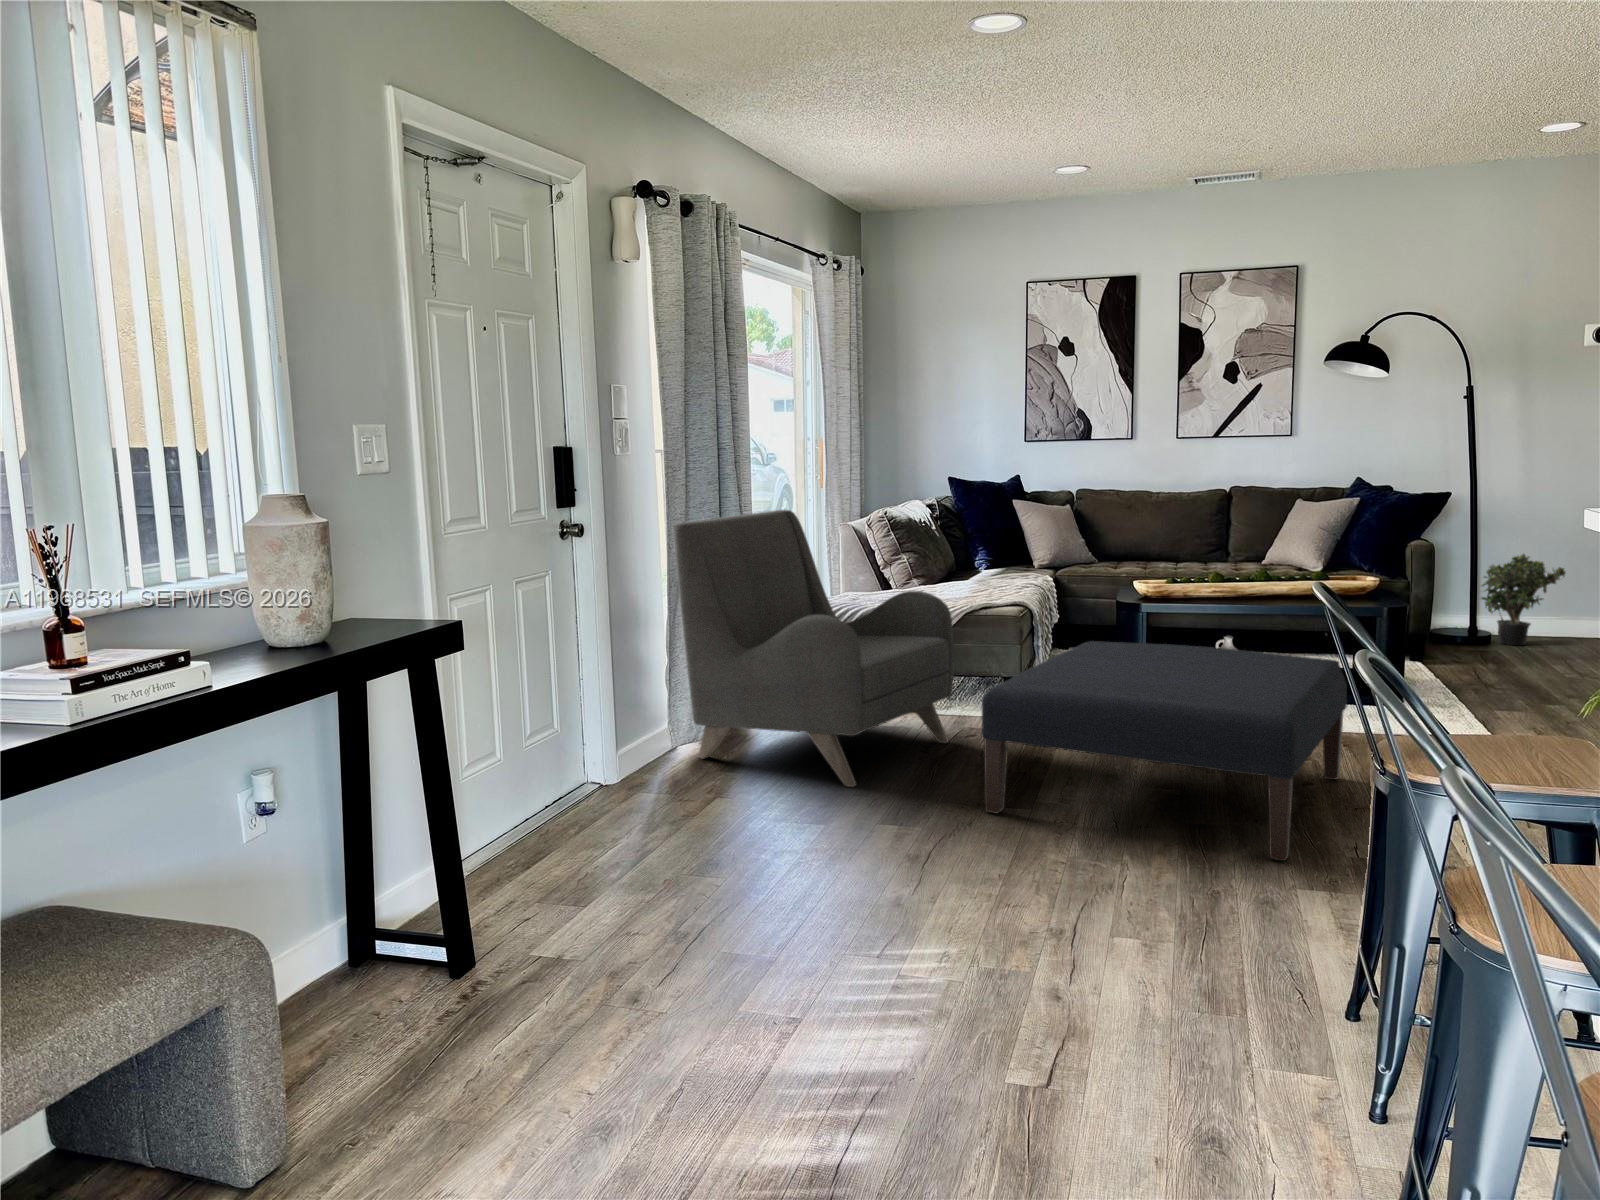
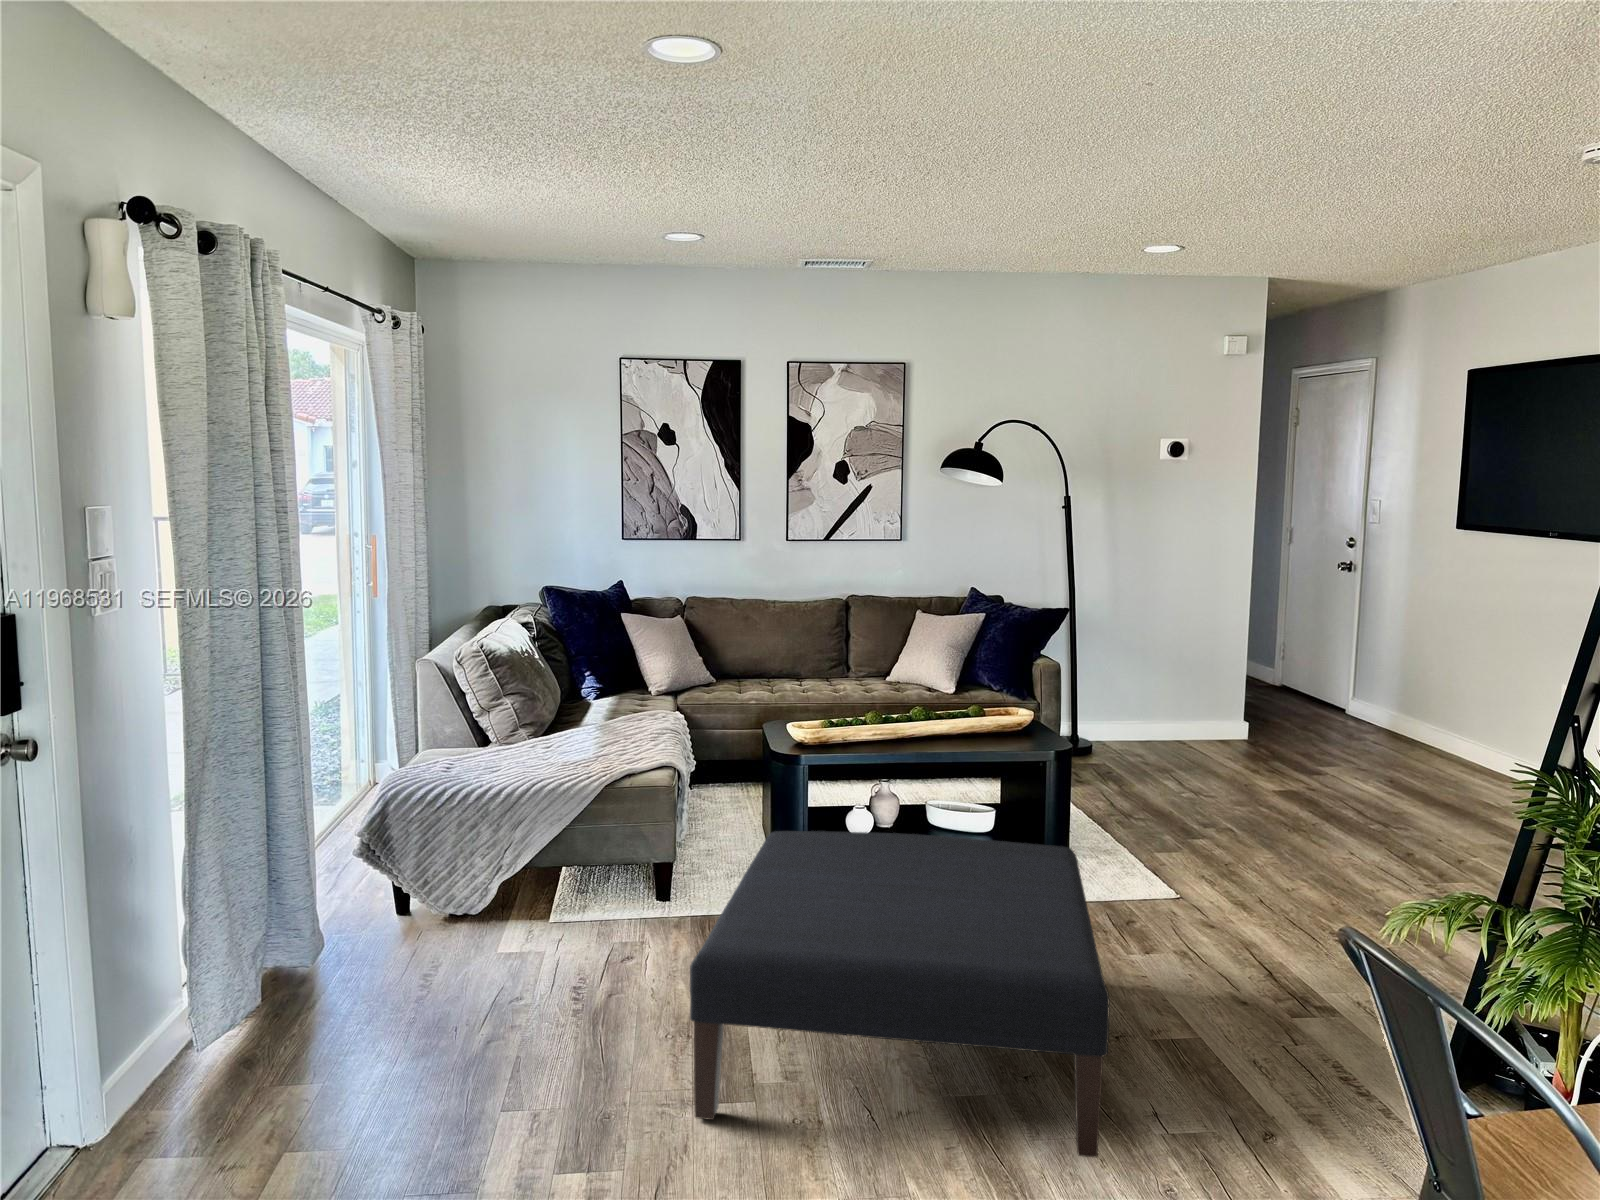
armchair: present [673,510,954,787] -> none [193,666,606,1092]
potted plant: present [1481,554,1566,645] -> none [1079,661,1153,751]

